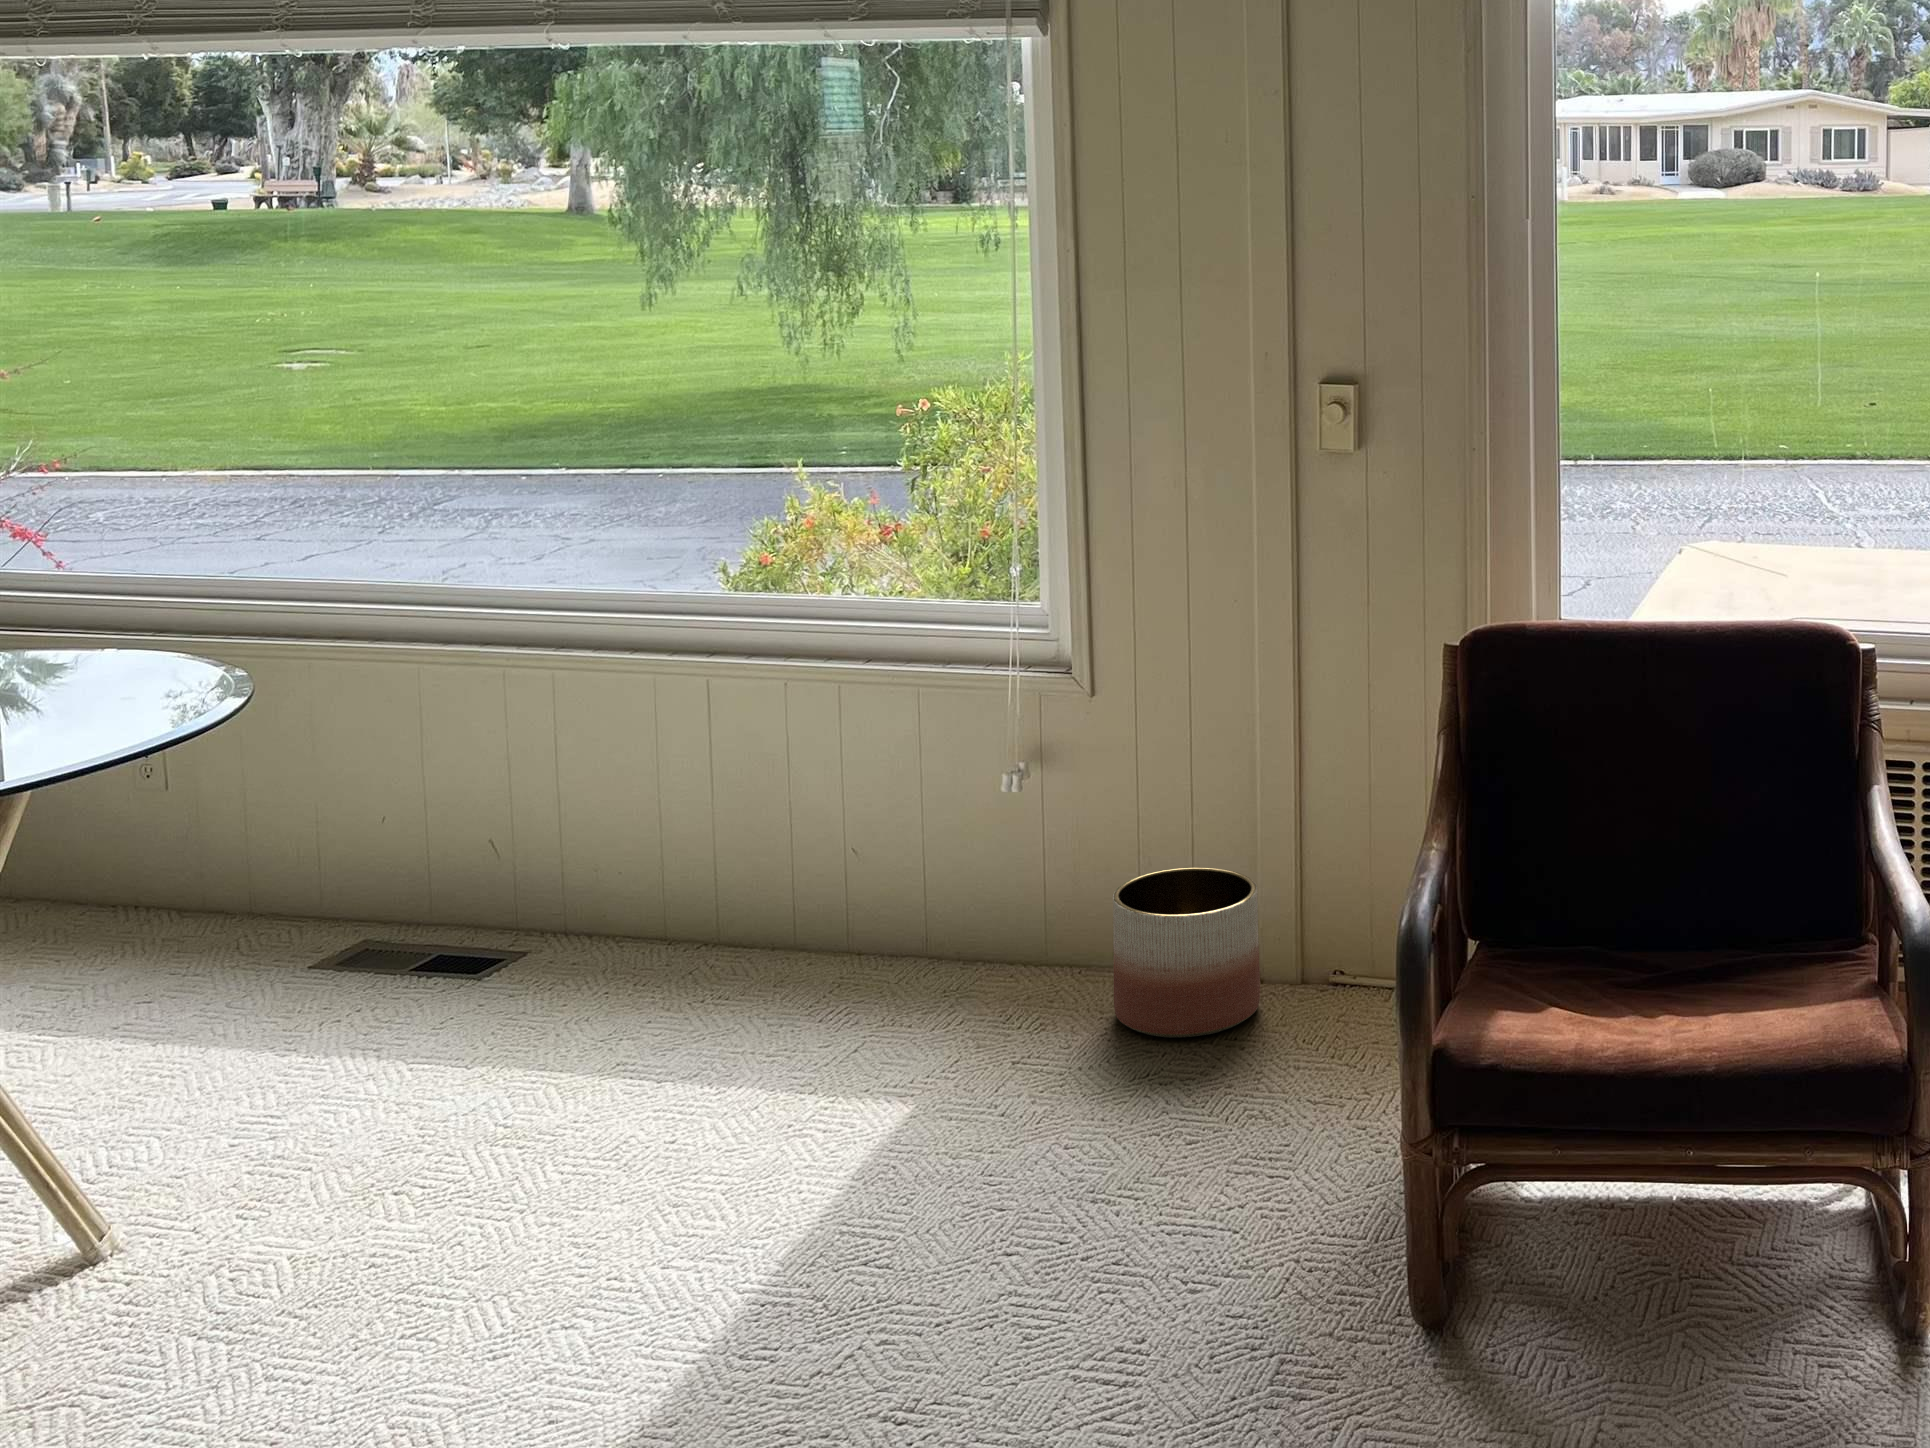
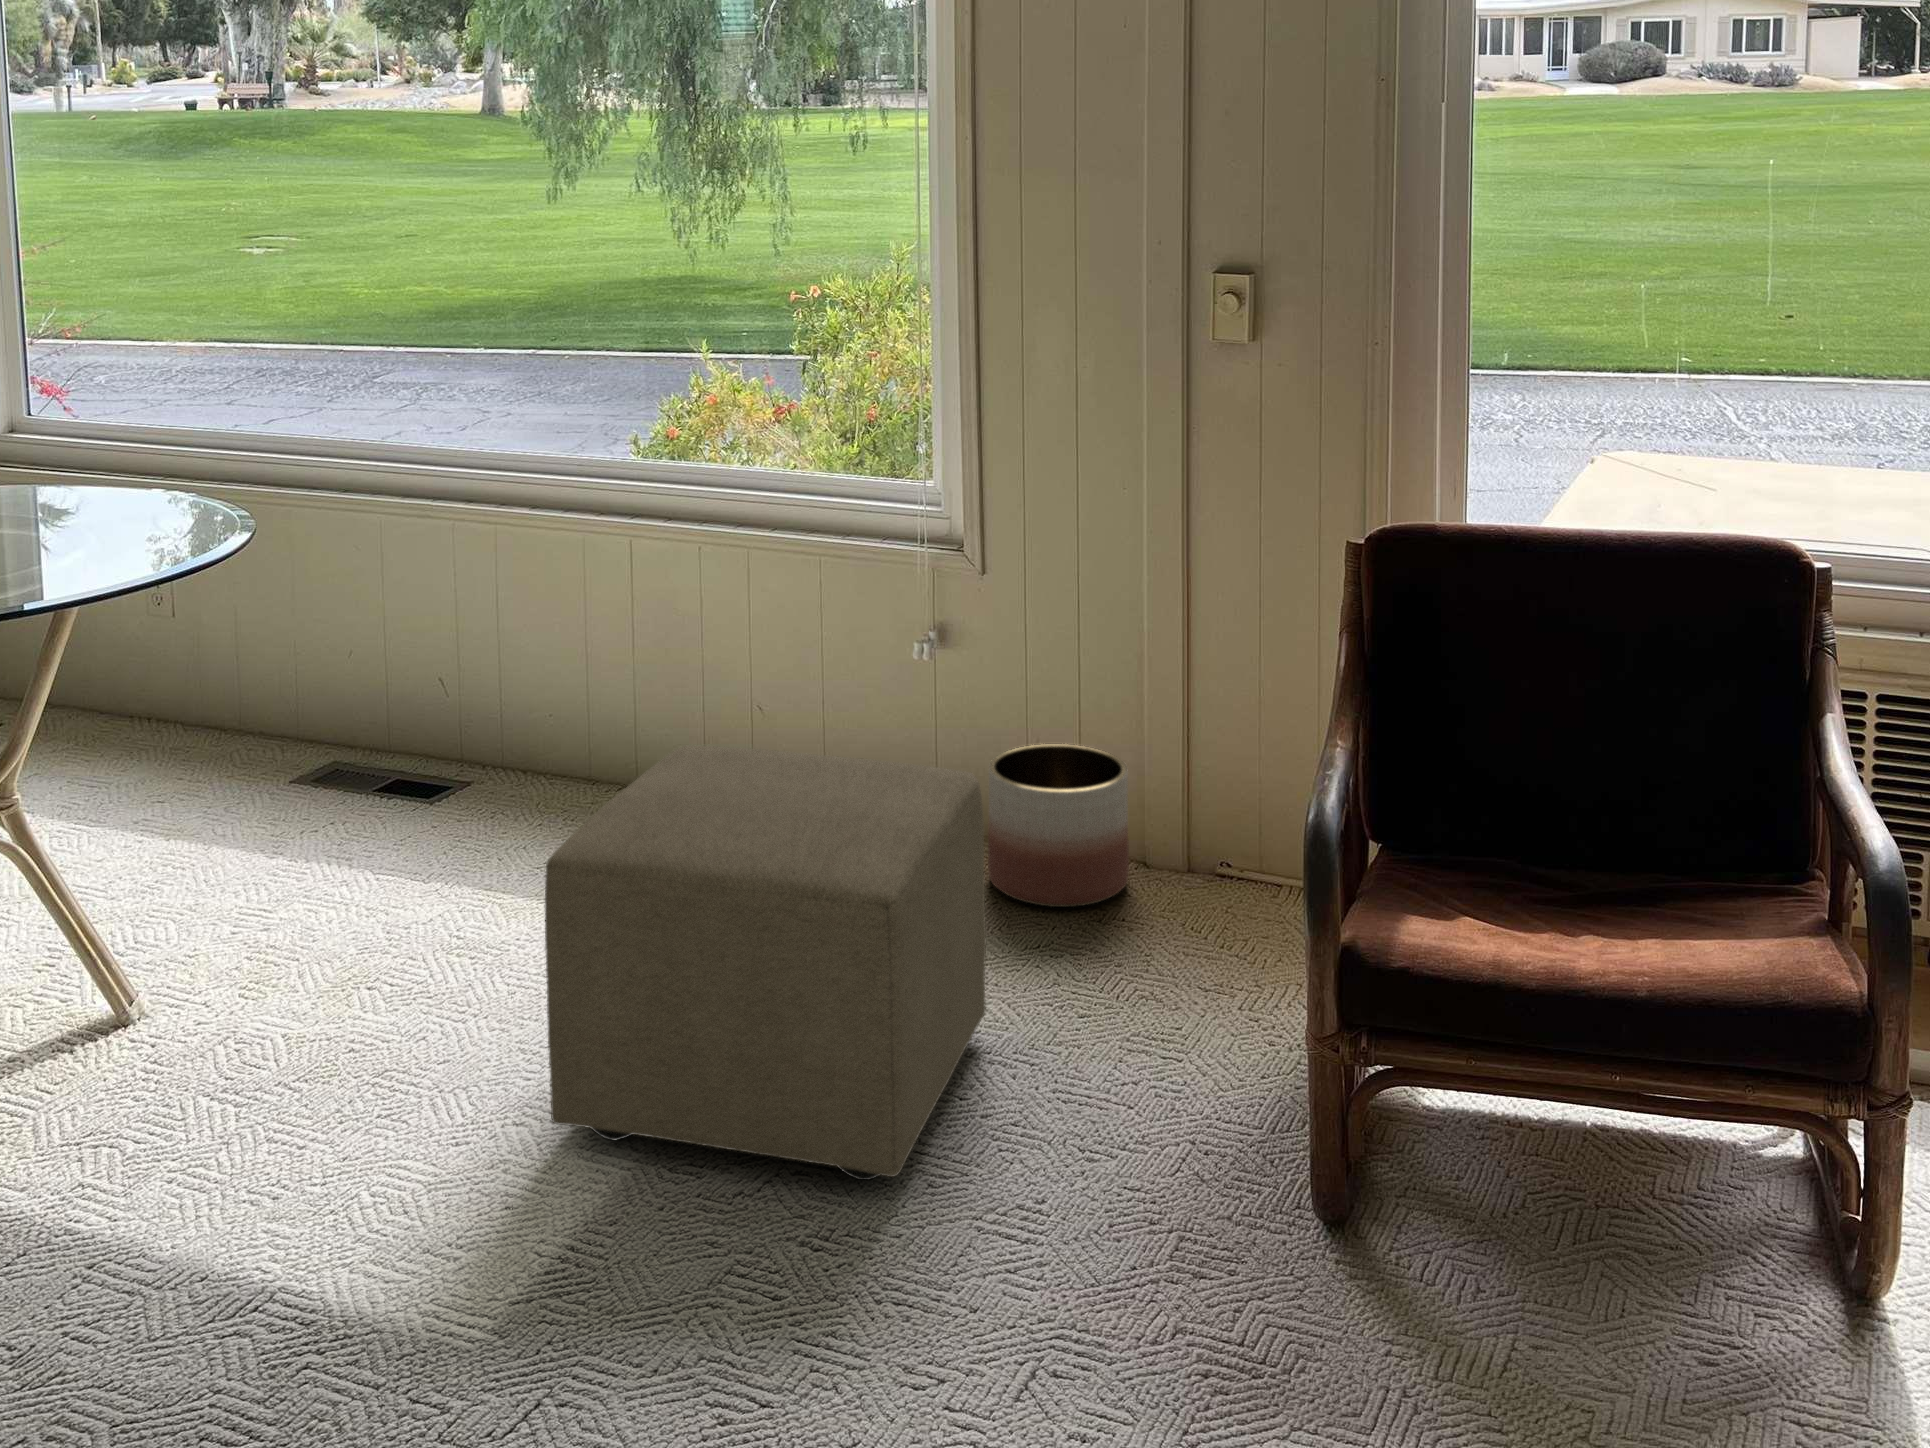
ottoman: none [597,891,1096,1337] -> present [545,745,986,1180]

